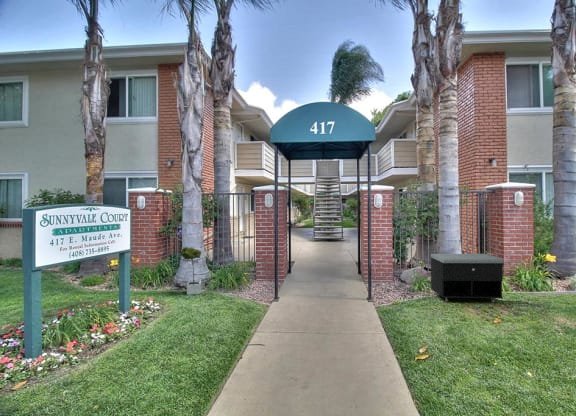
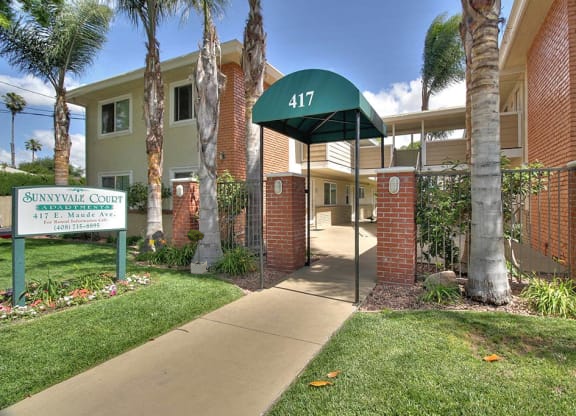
storage bench: present [431,254,504,302] -> none [444,252,545,329]

